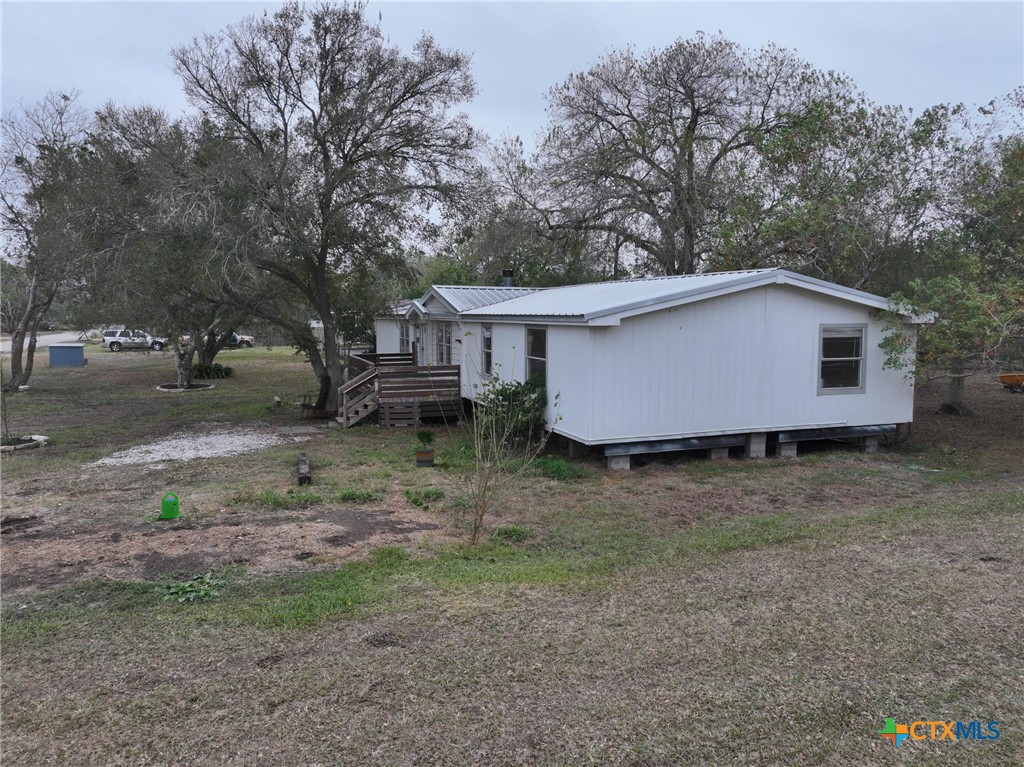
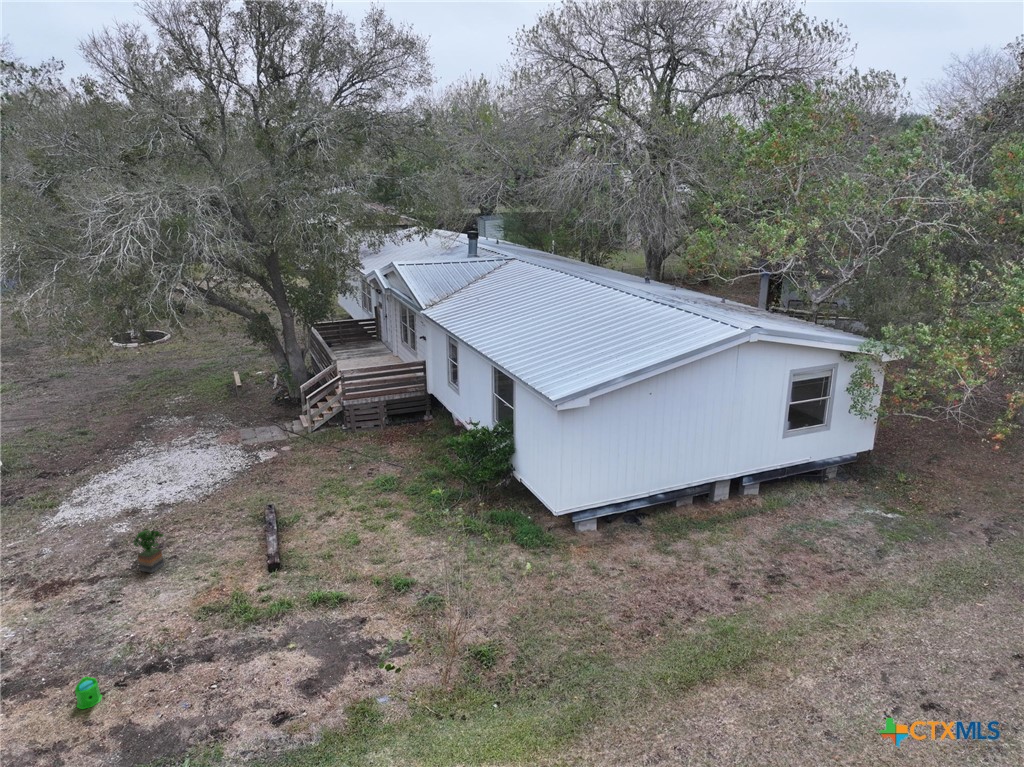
lounge chair: present [301,375,333,420] -> none [264,362,301,411]
potted tree: present [416,430,437,467] -> present [133,530,164,573]

